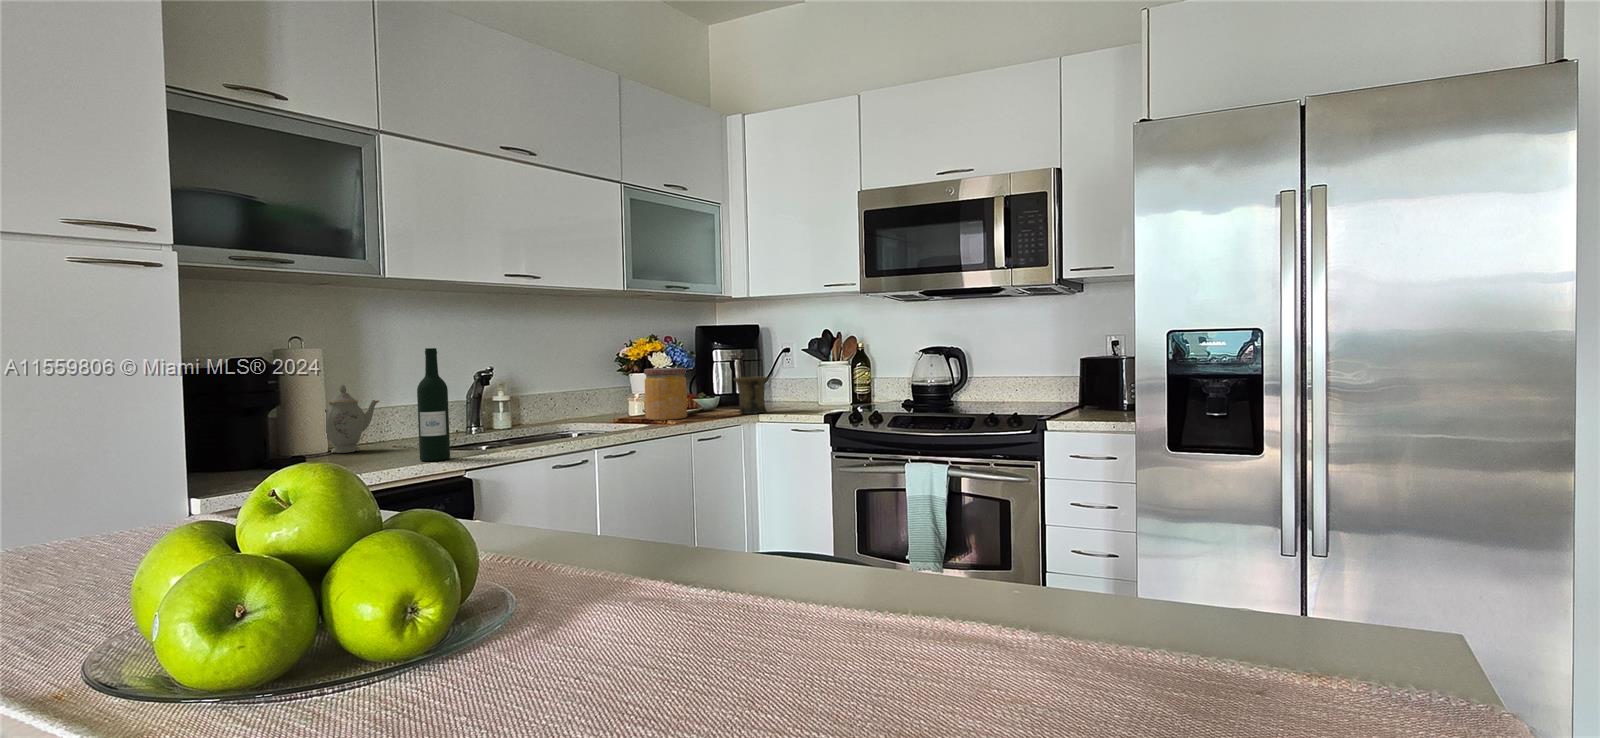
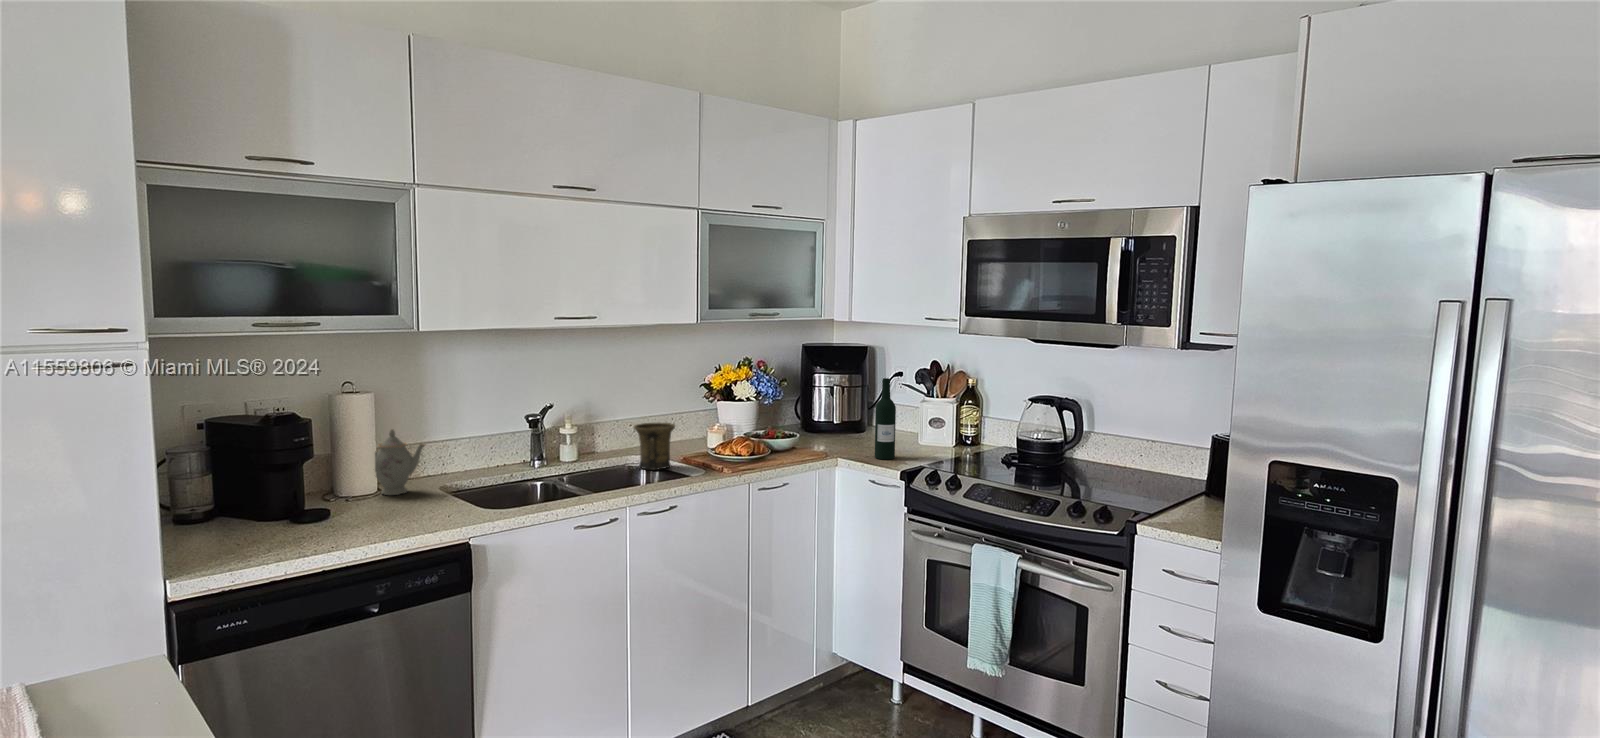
wine bottle: present [417,348,450,461] -> present [875,378,896,459]
jar: present [644,368,687,420] -> none [718,400,763,460]
mug: present [734,377,768,414] -> present [634,423,675,470]

